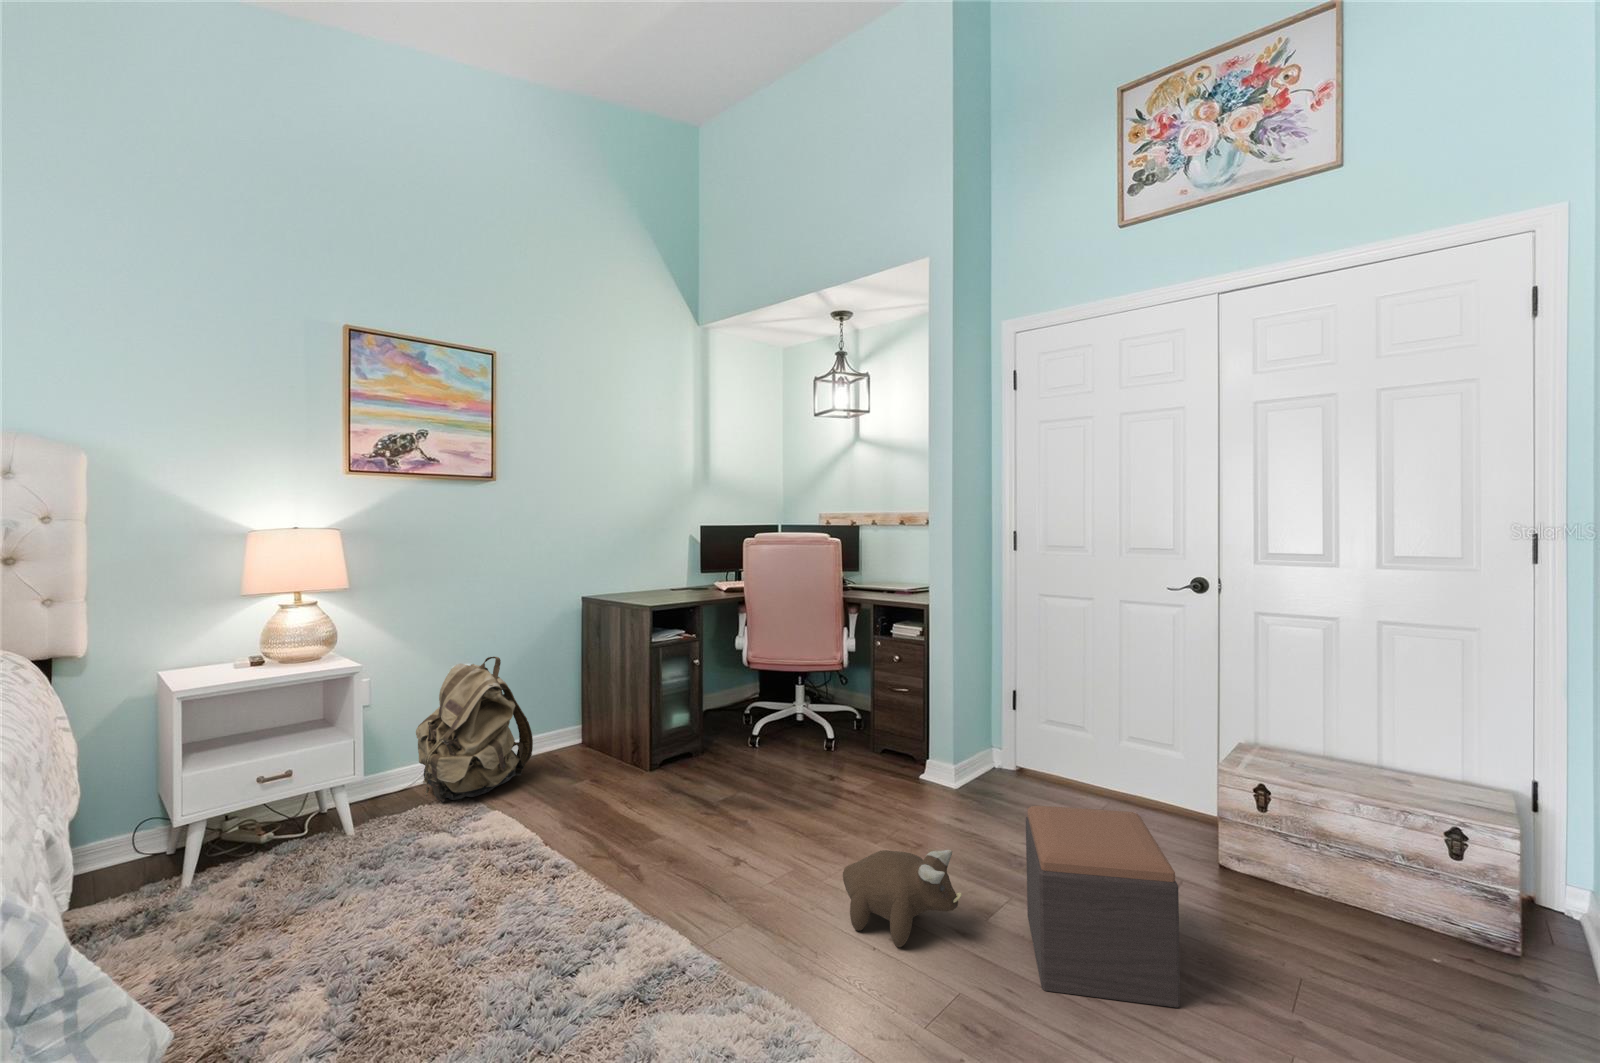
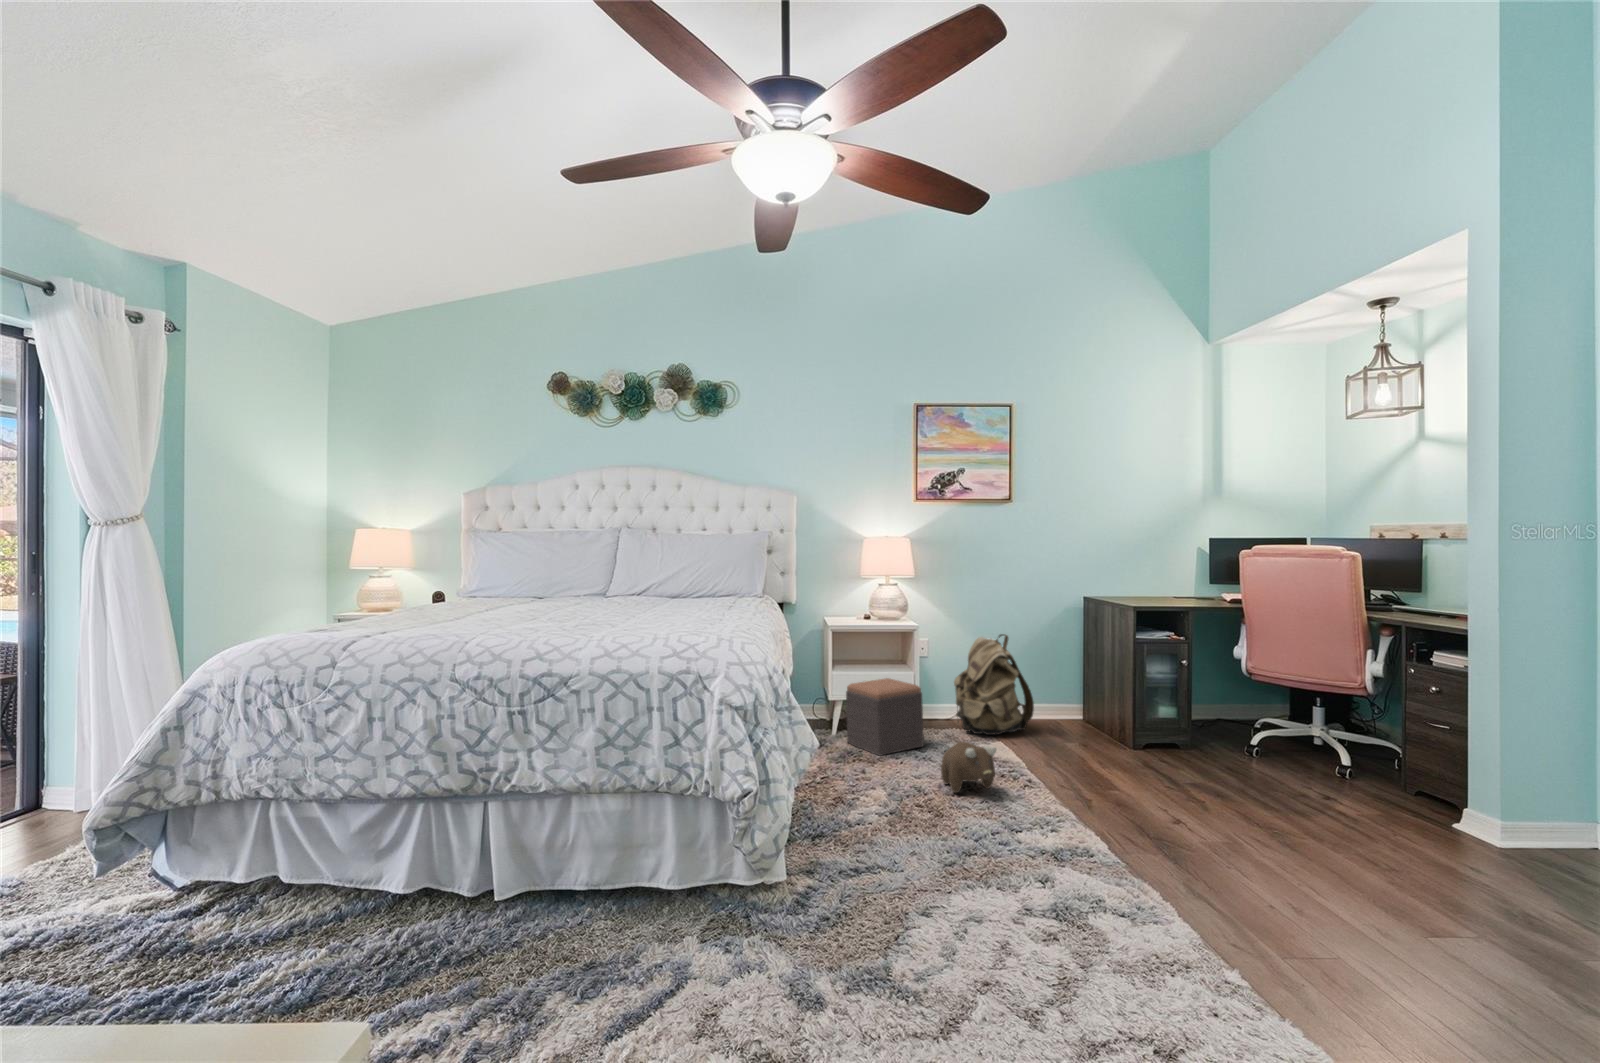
footstool: present [1026,806,1180,1008] -> present [846,678,924,755]
plush toy: present [843,850,962,947] -> present [941,741,996,793]

